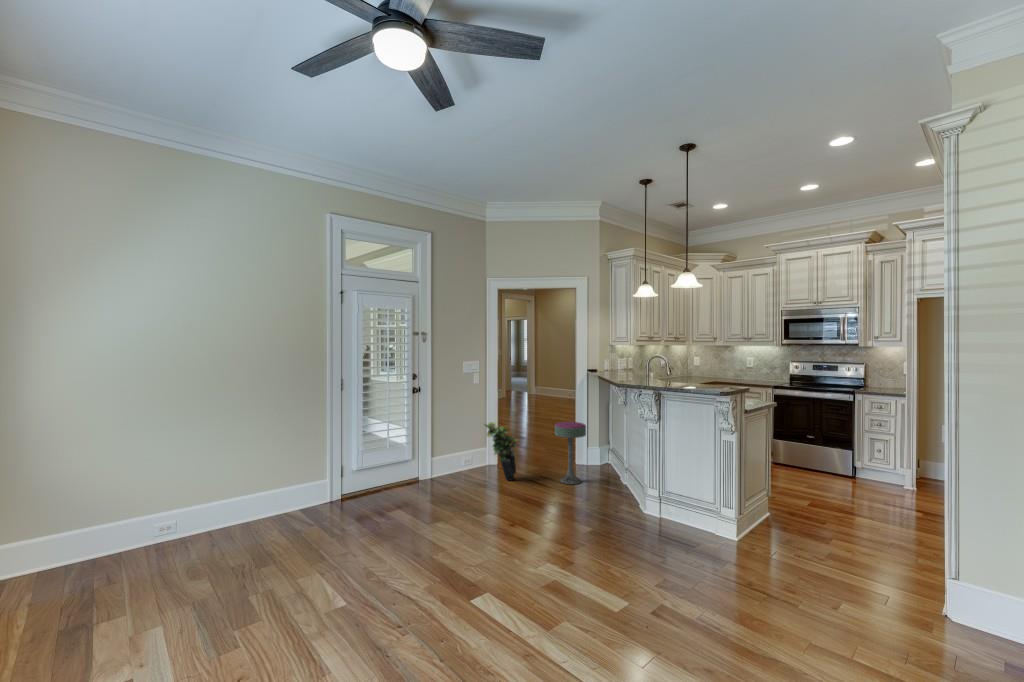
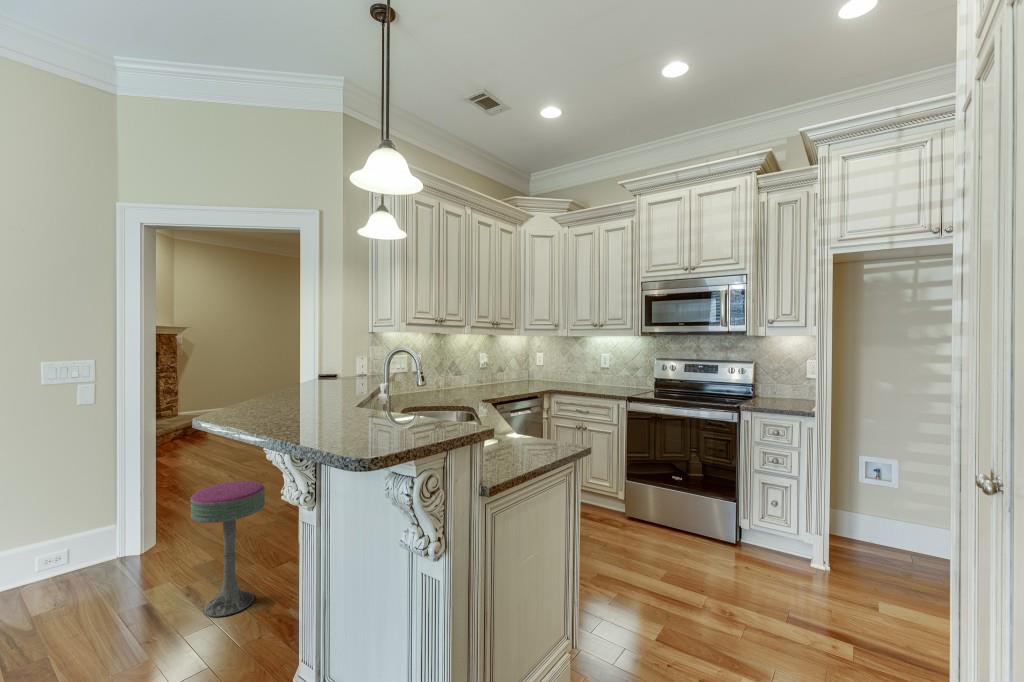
potted plant: present [484,422,518,481] -> none [31,486,127,616]

